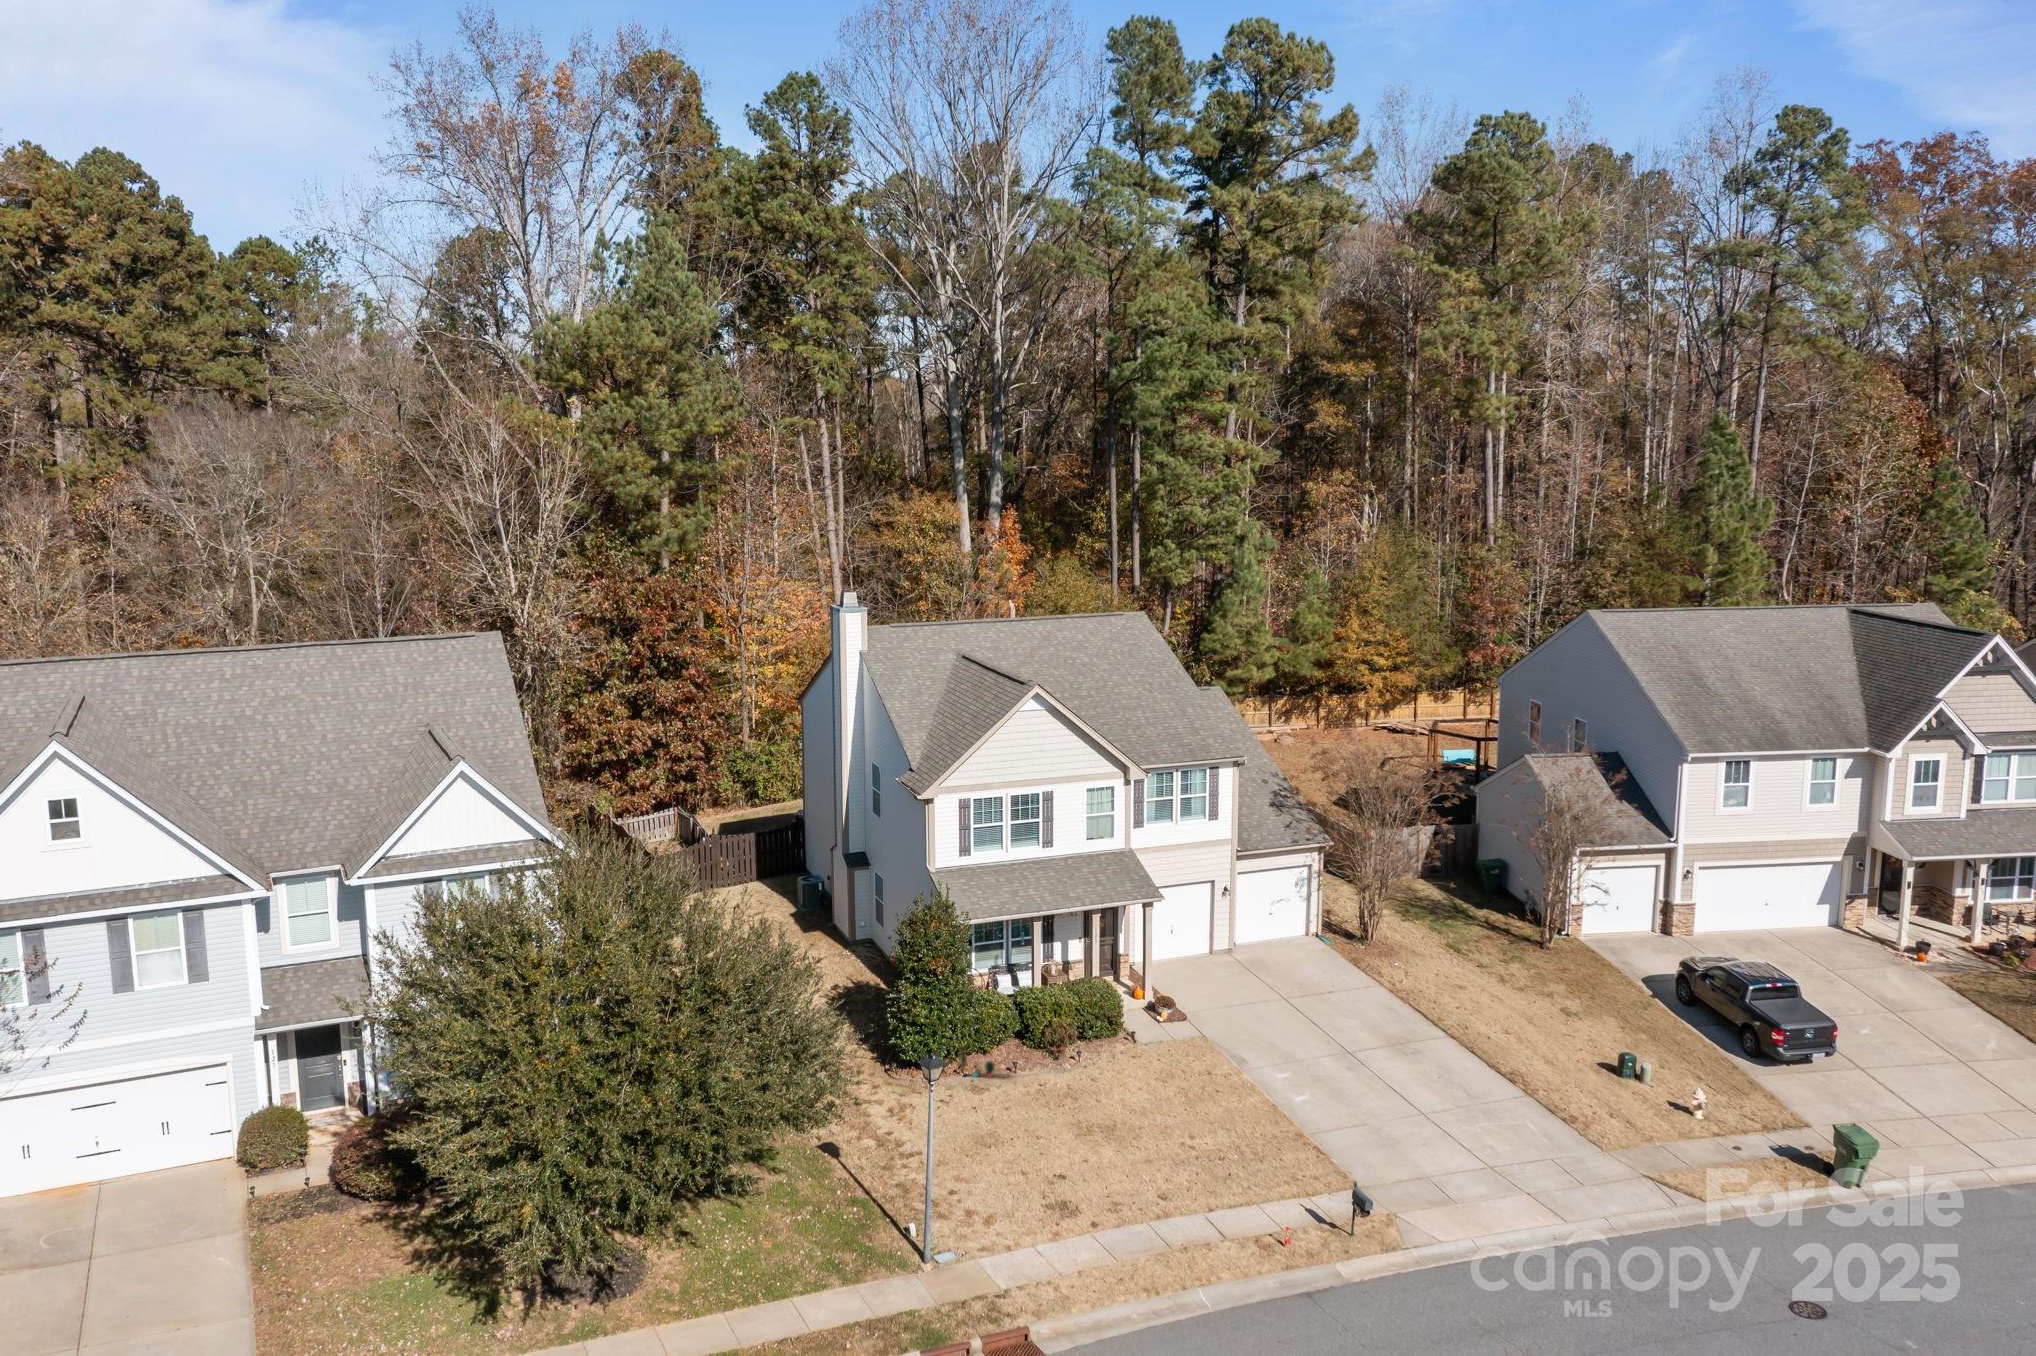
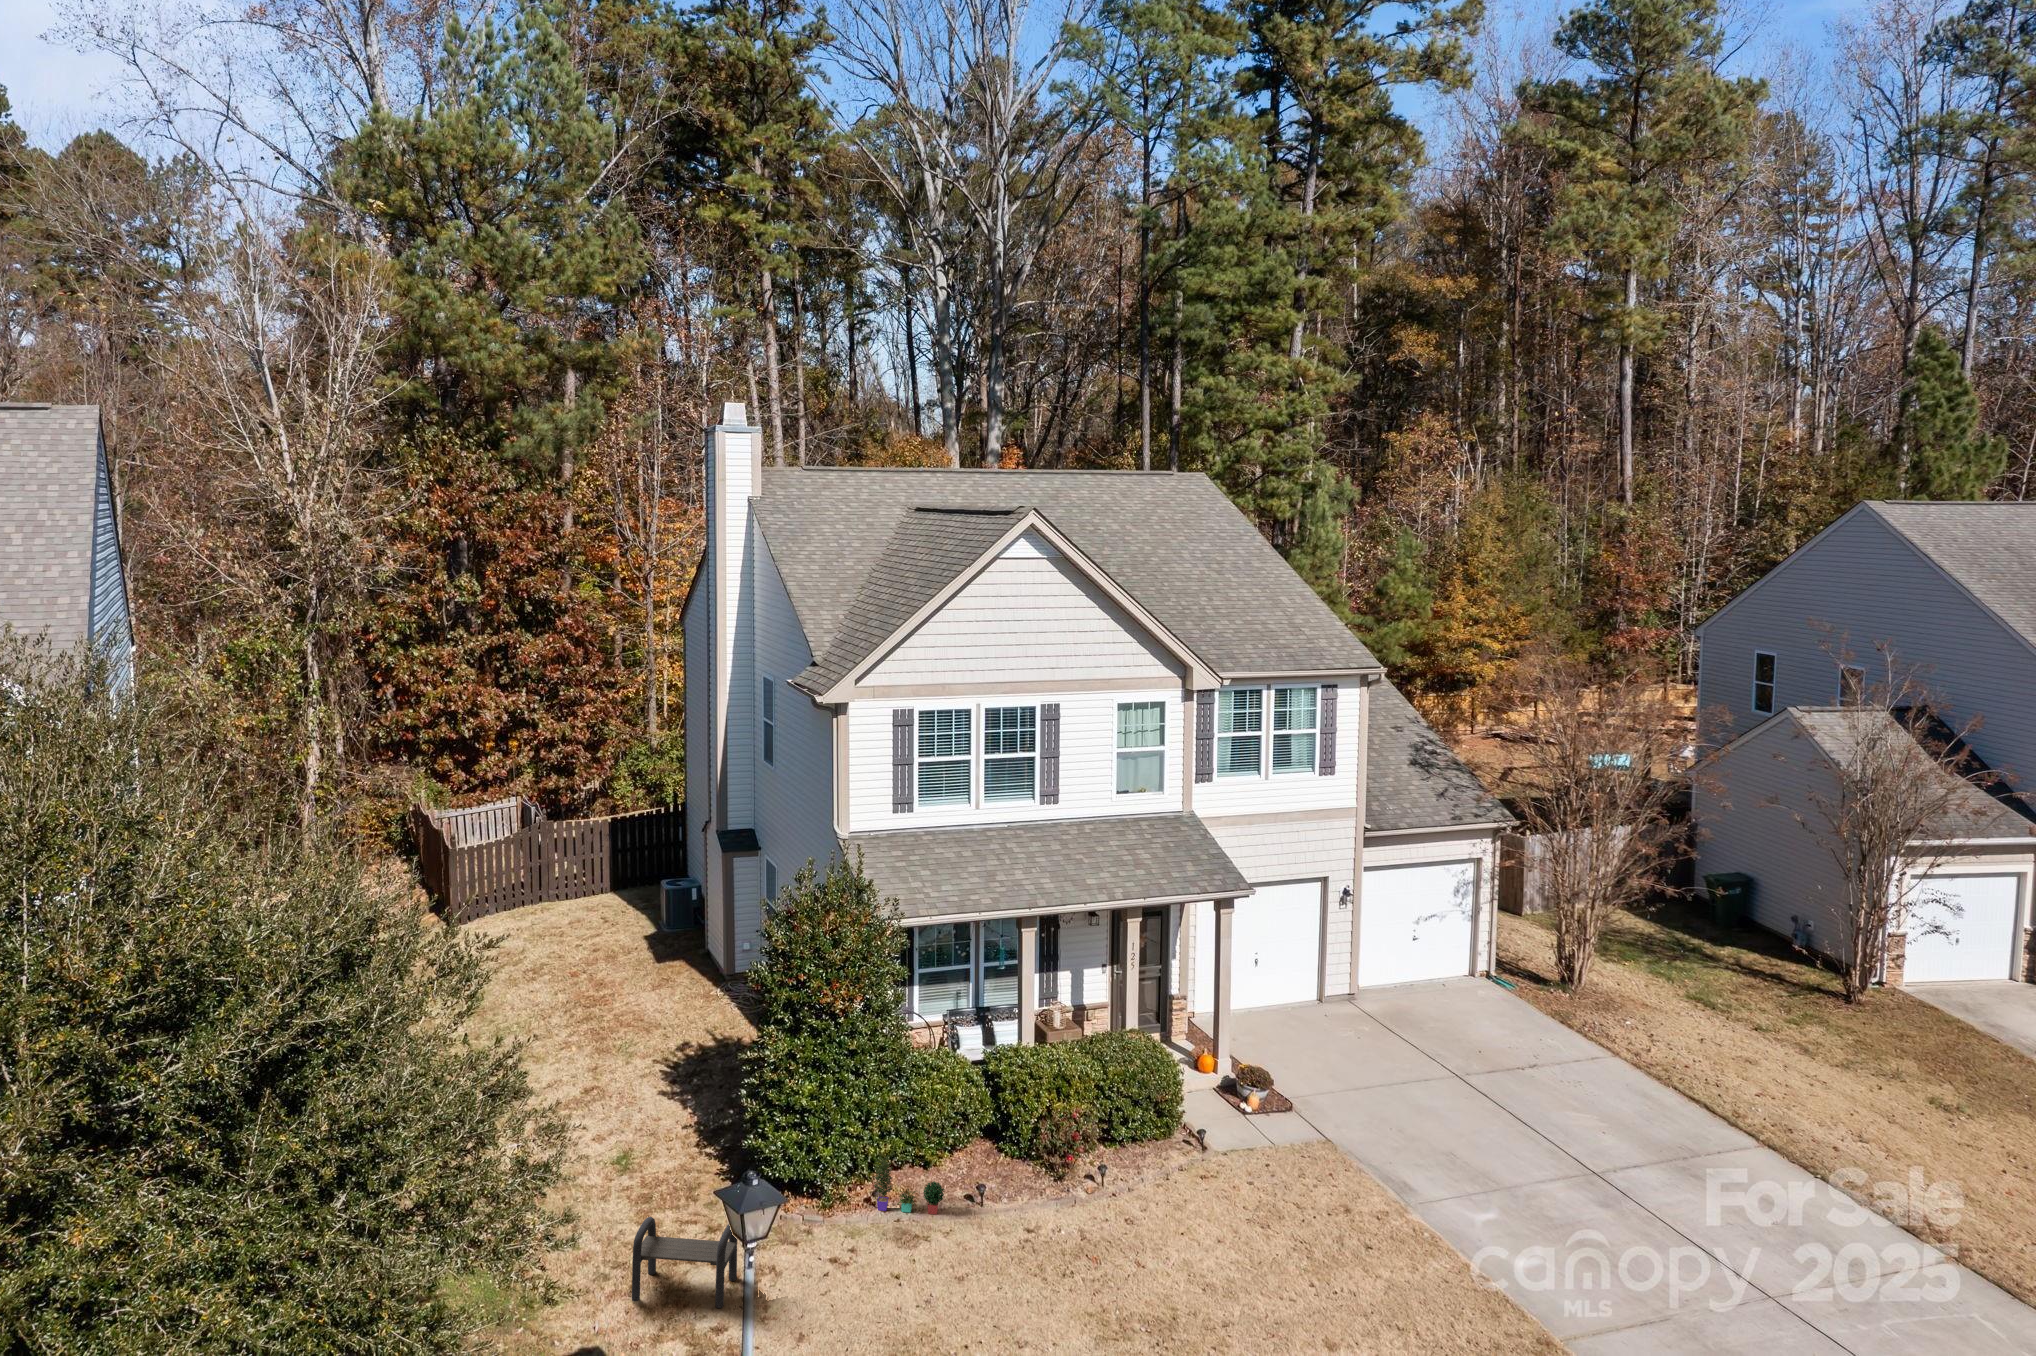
bench: none [845,1079,895,1122] -> present [632,1217,737,1308]

